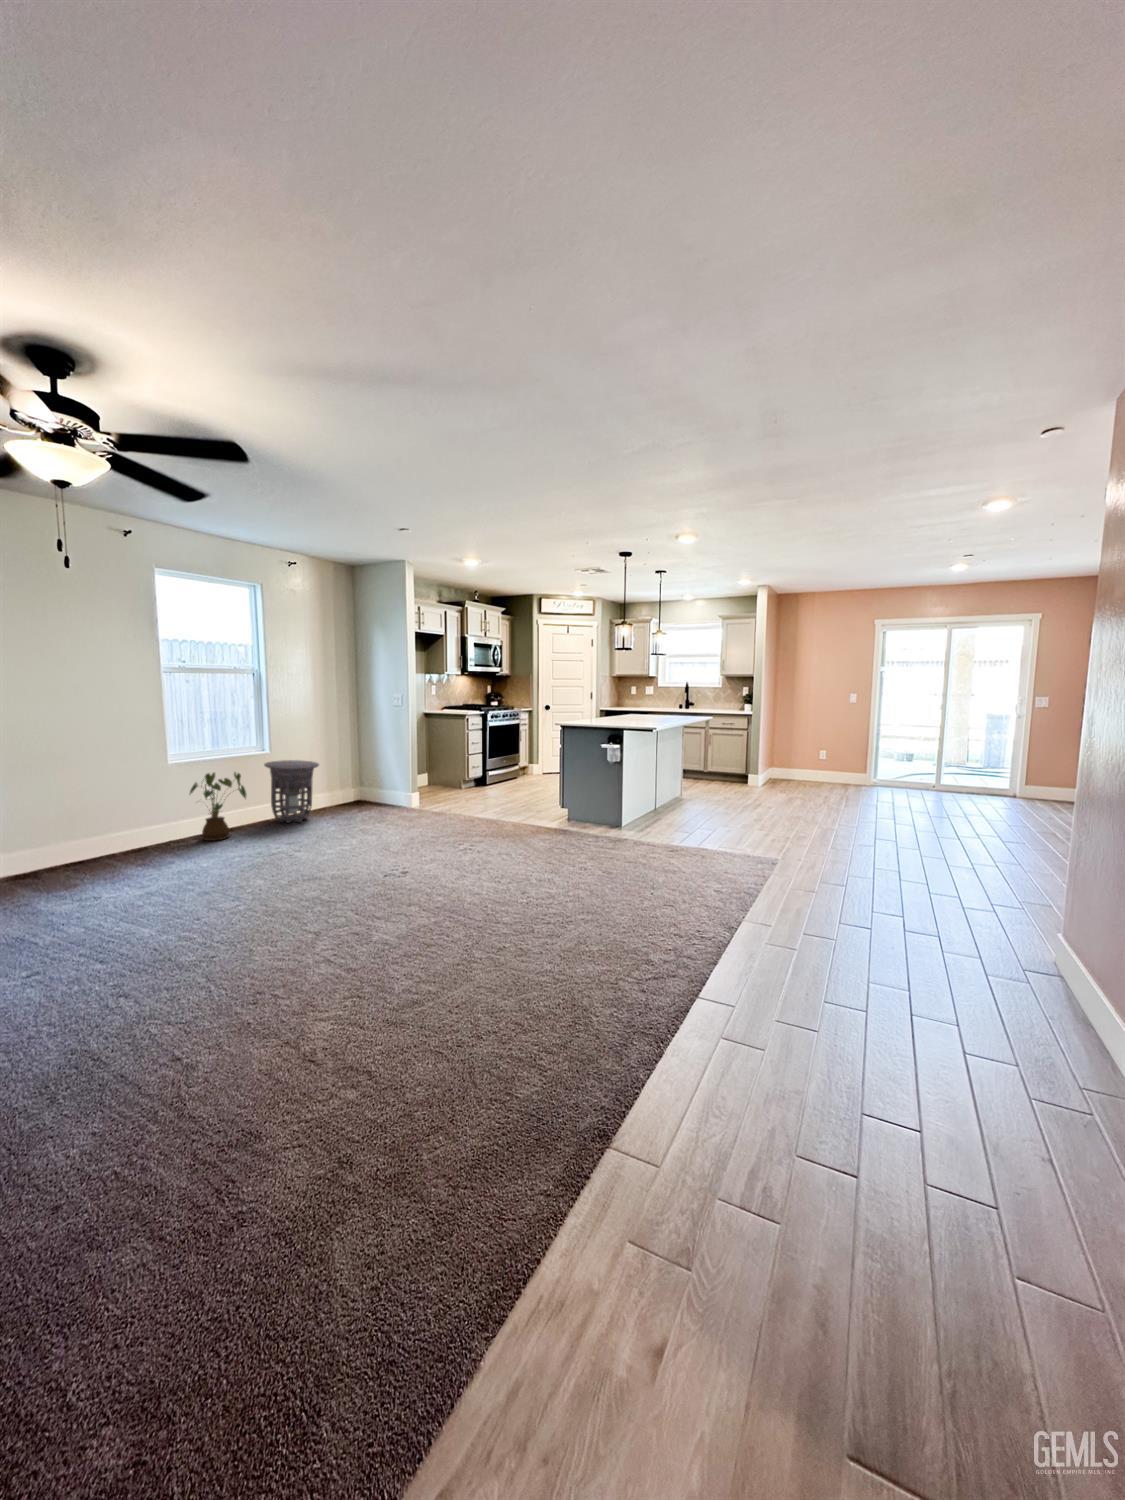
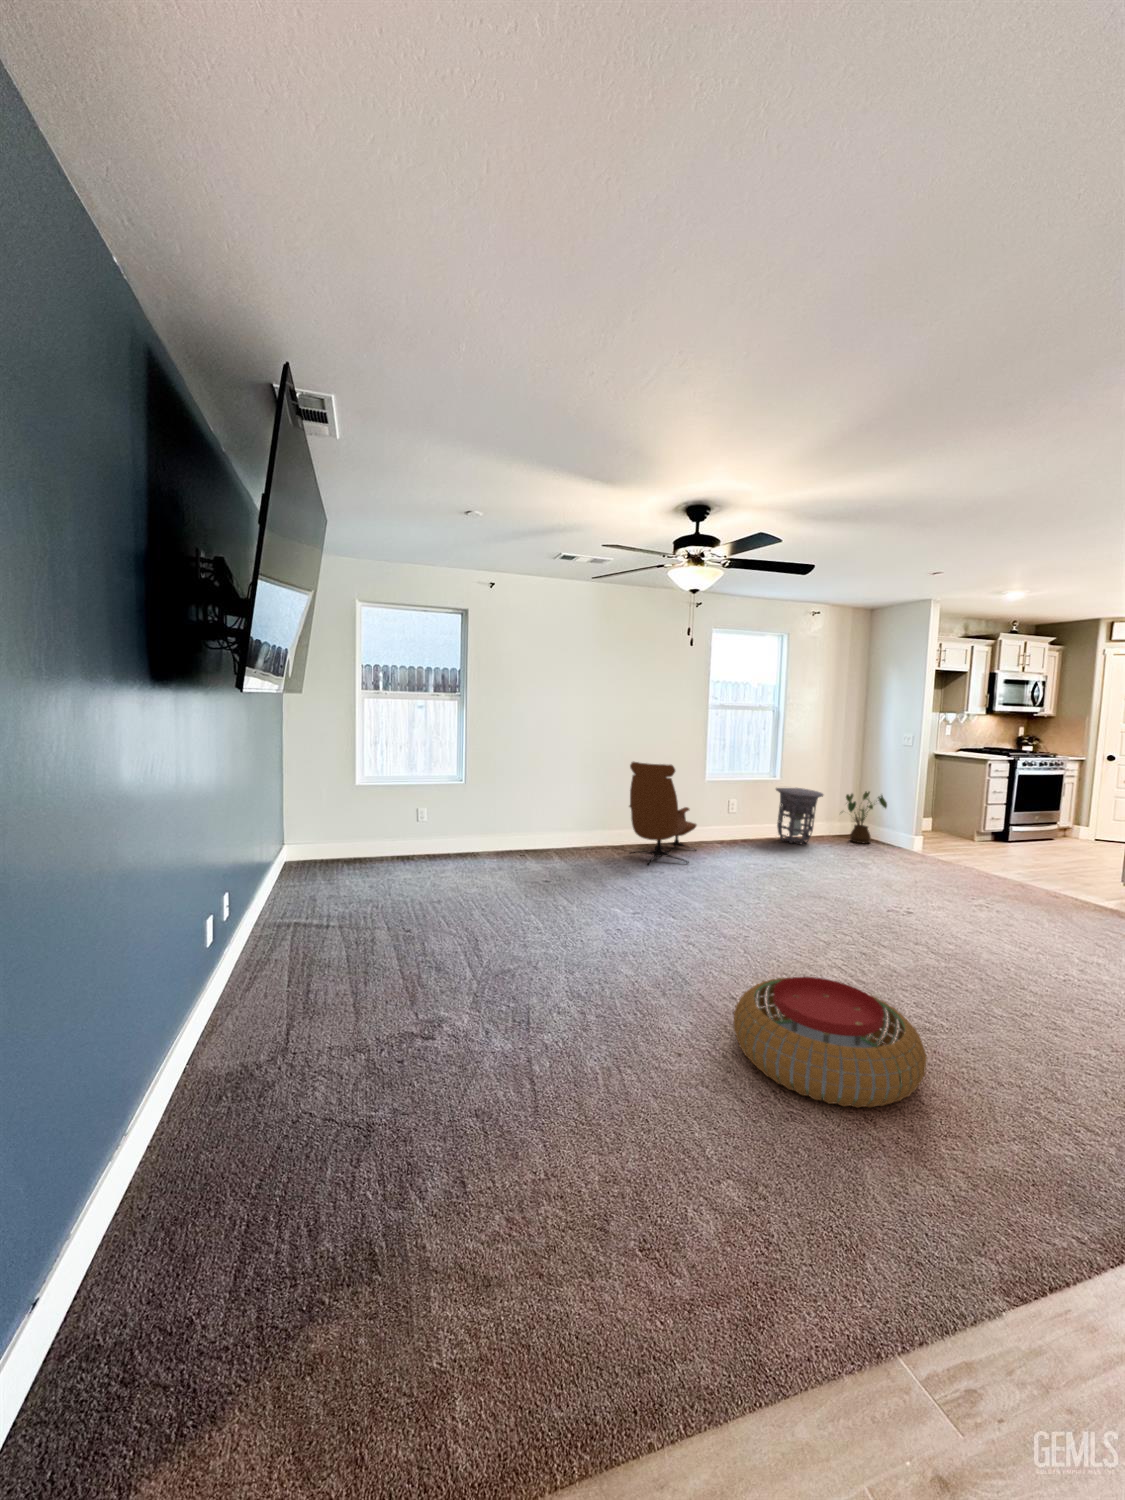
lounge chair: none [16,751,160,896] -> present [629,762,696,865]
house plant: present [189,773,246,841] -> present [846,792,887,843]
pouf: none [131,1012,402,1222] -> present [733,977,927,1108]

